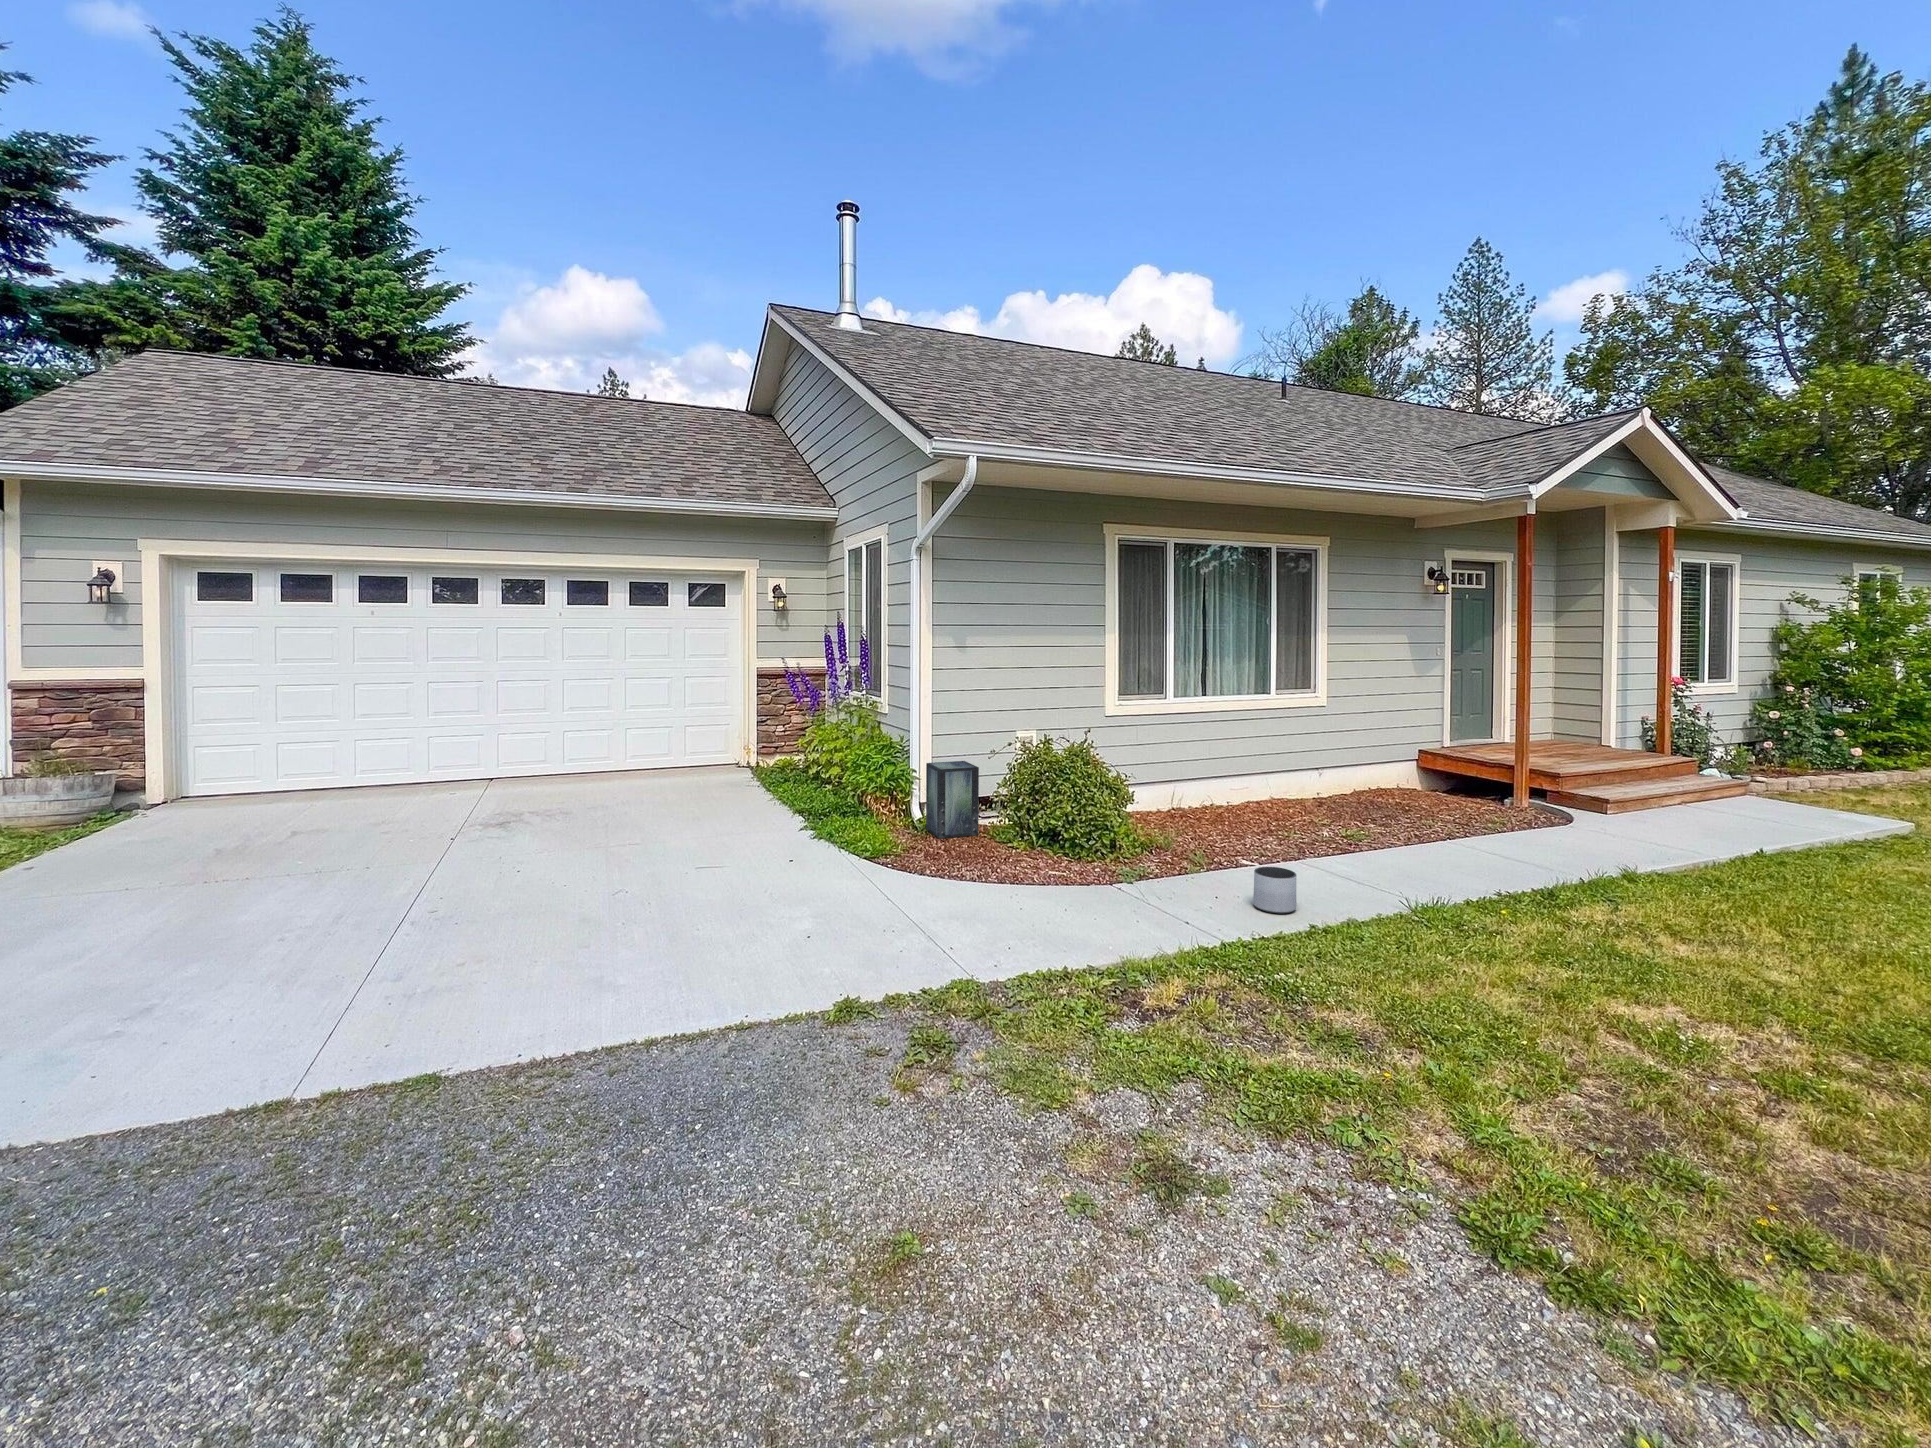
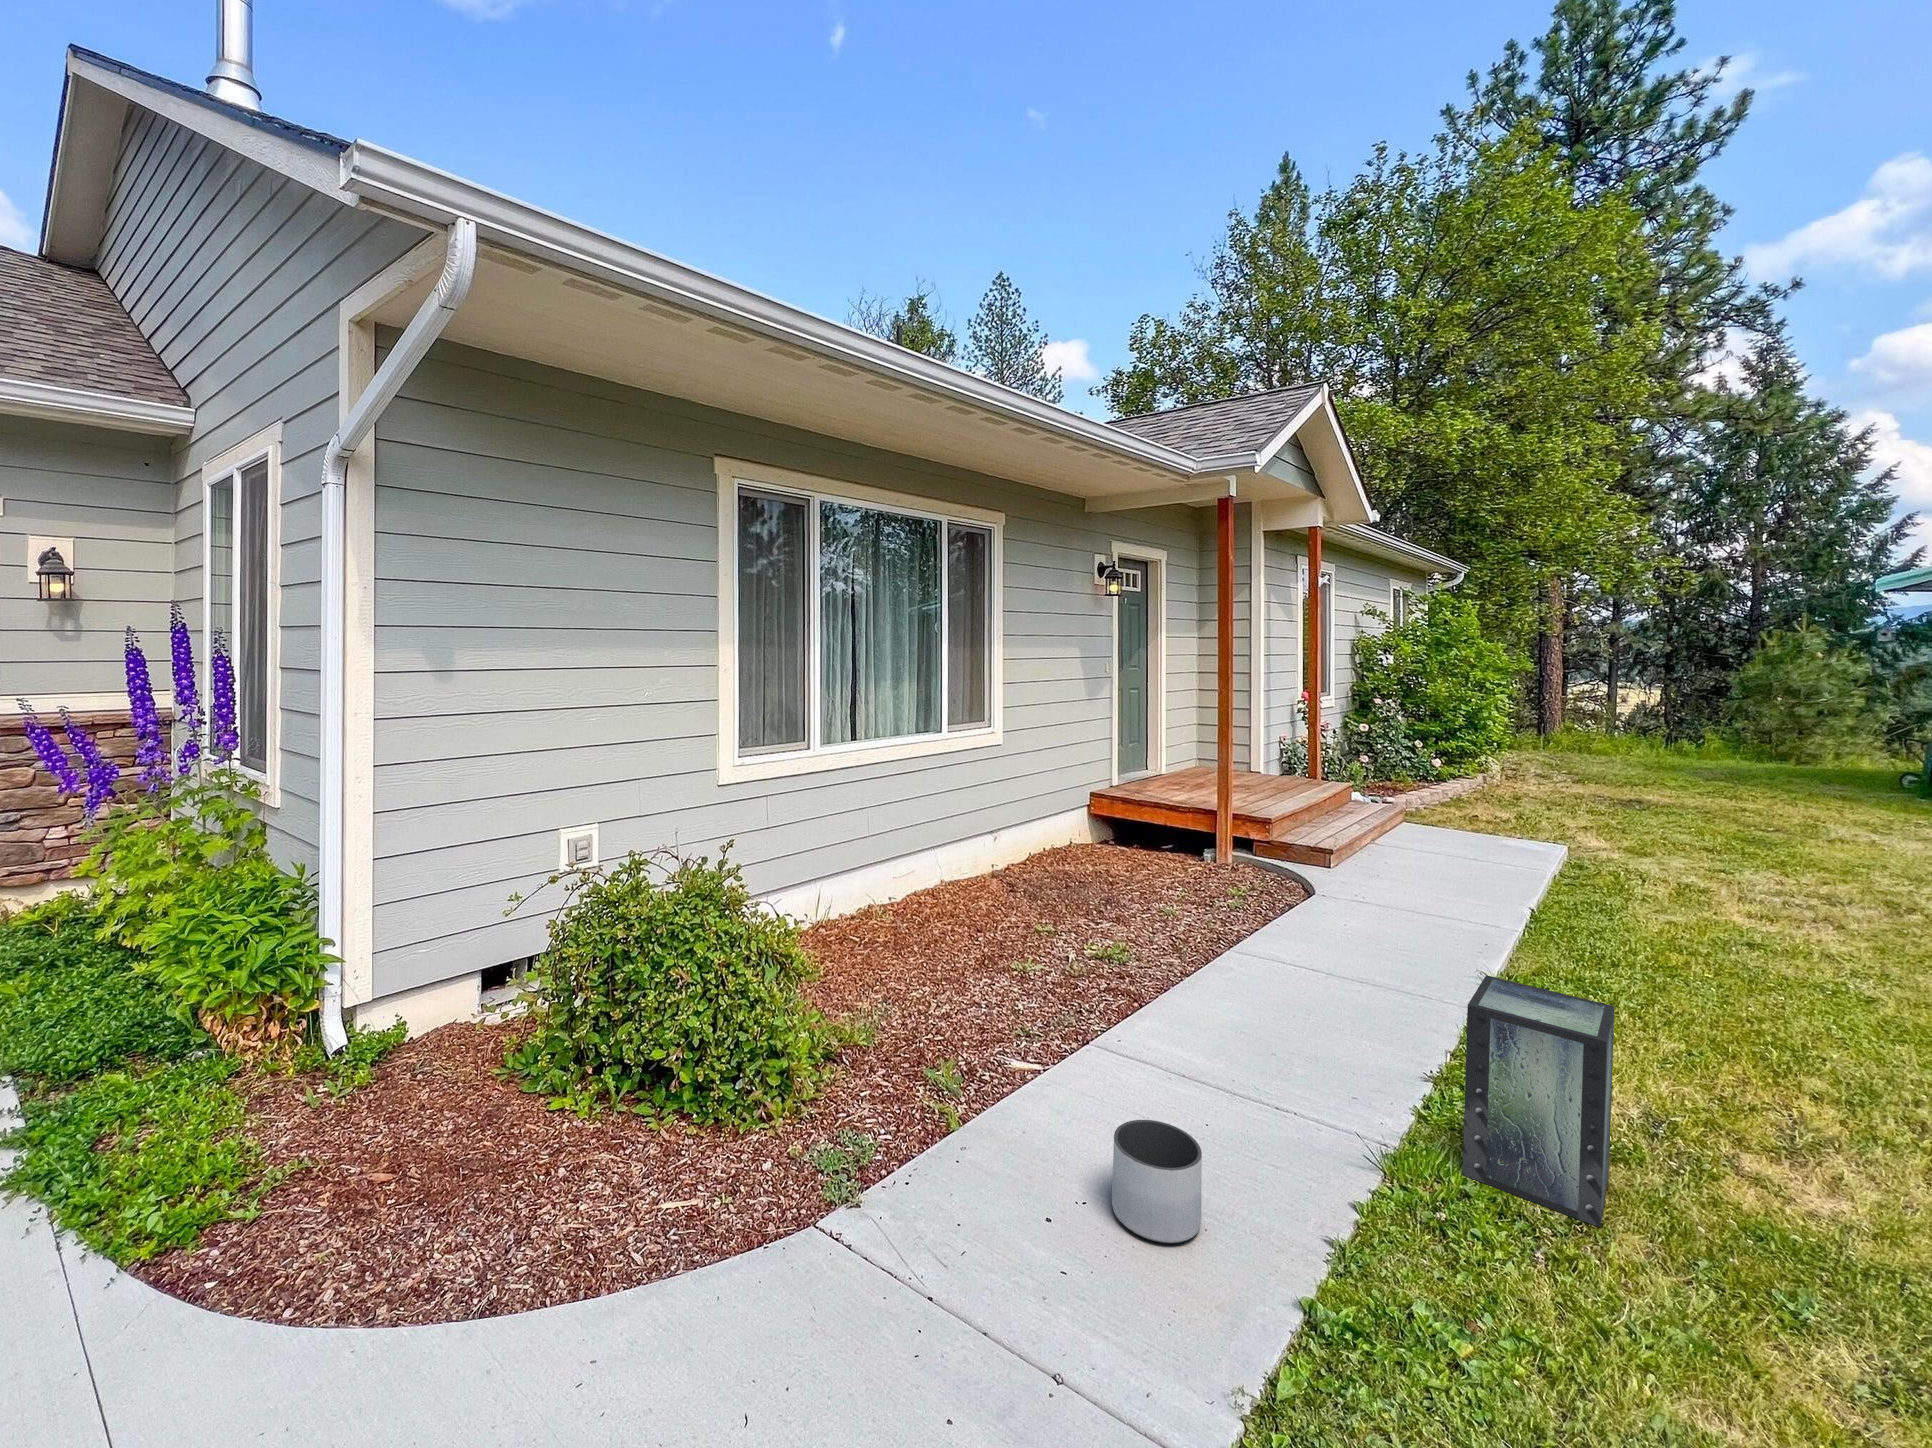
storage box: present [926,761,979,839] -> present [1463,975,1614,1228]

